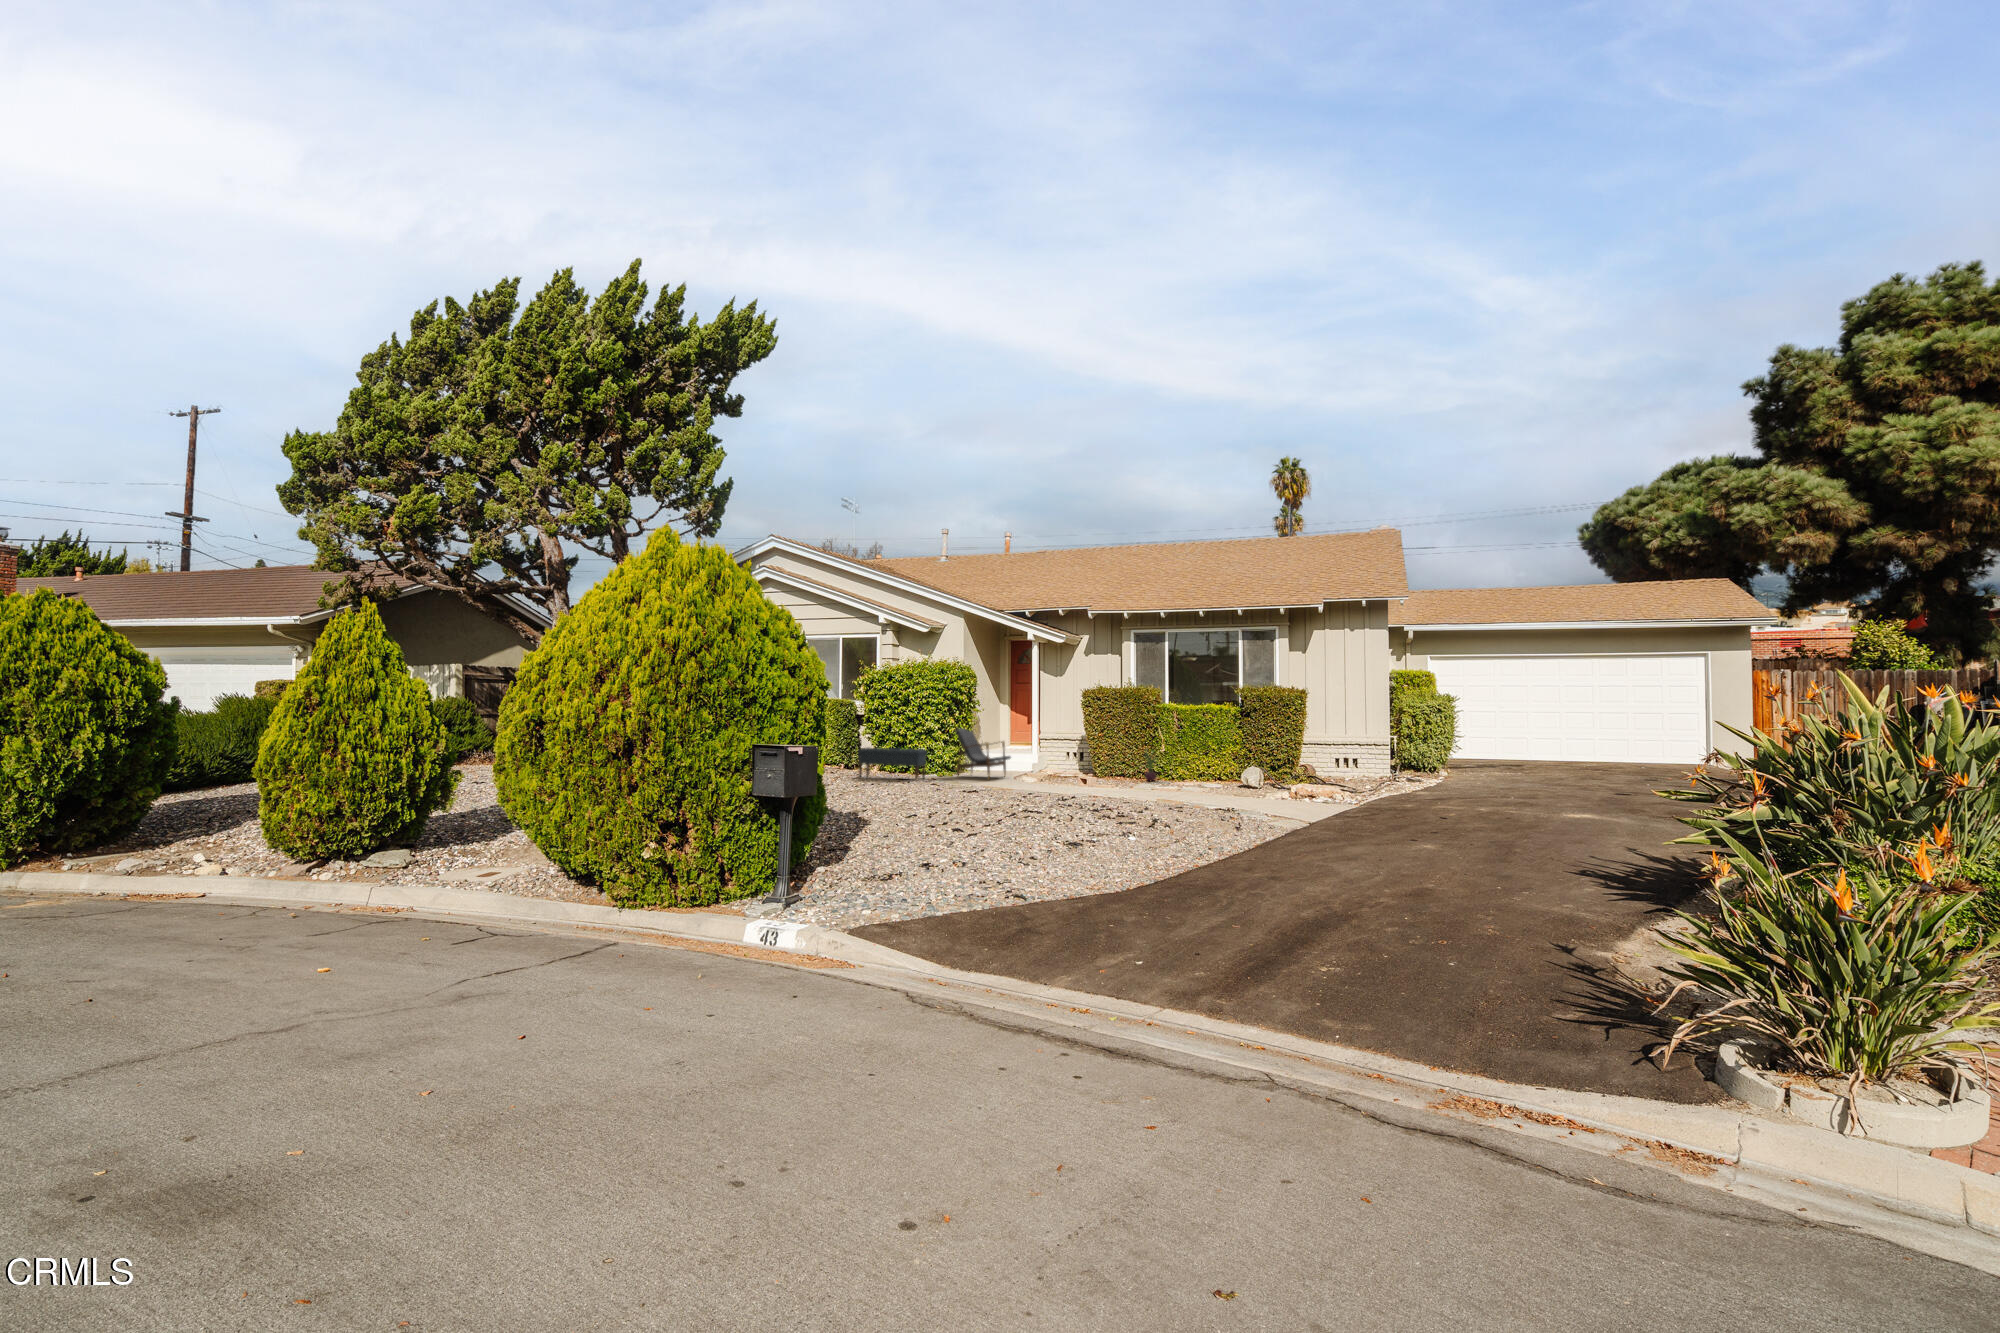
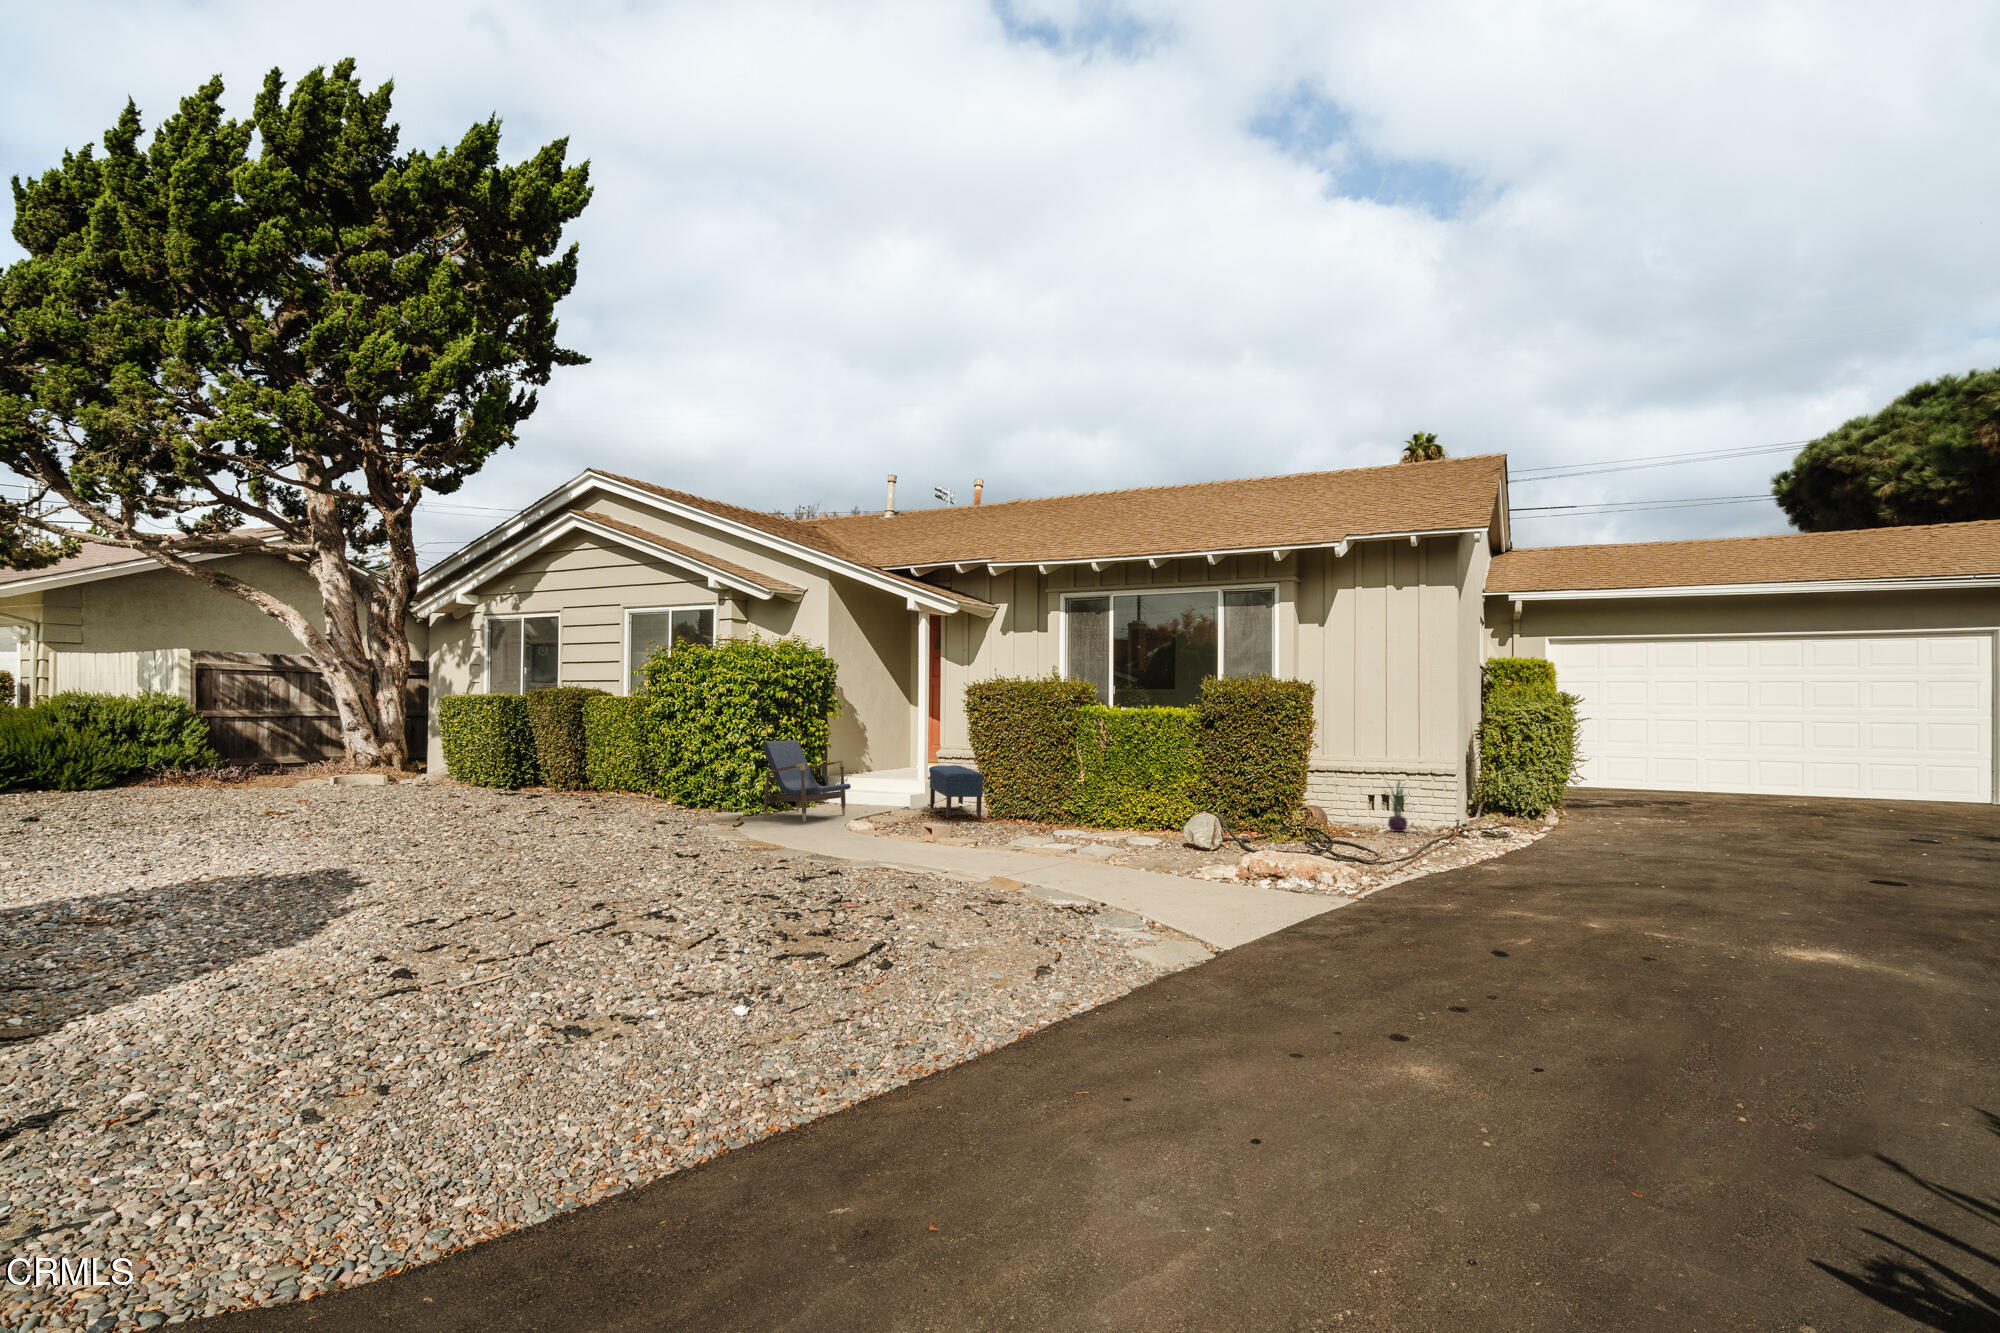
bench: present [858,747,927,780] -> present [929,765,984,818]
decorative plant: present [1144,751,1156,781] -> present [1387,782,1407,832]

